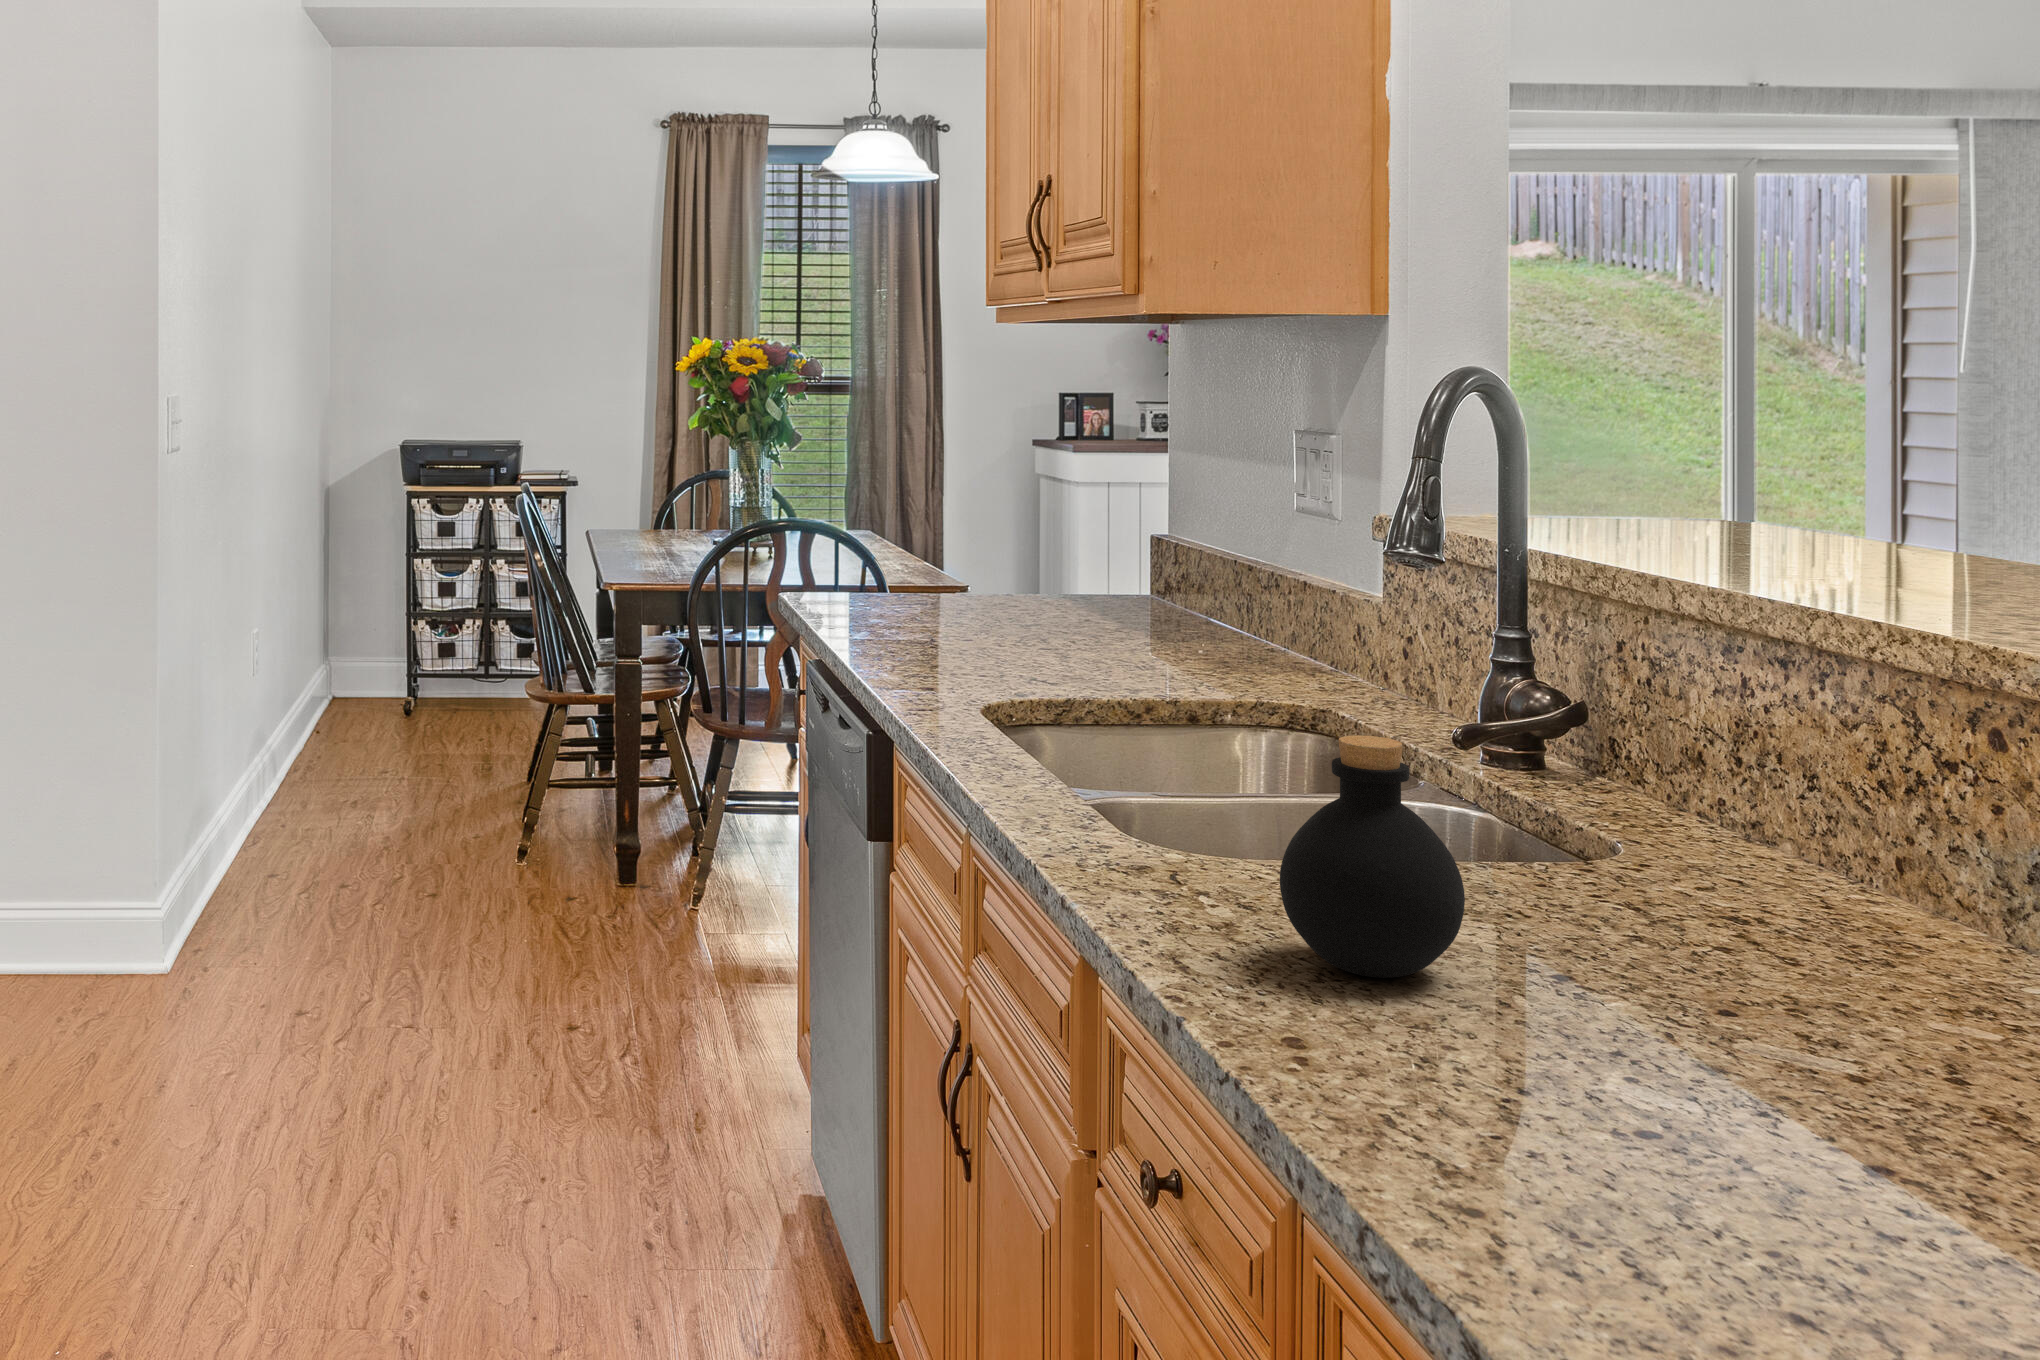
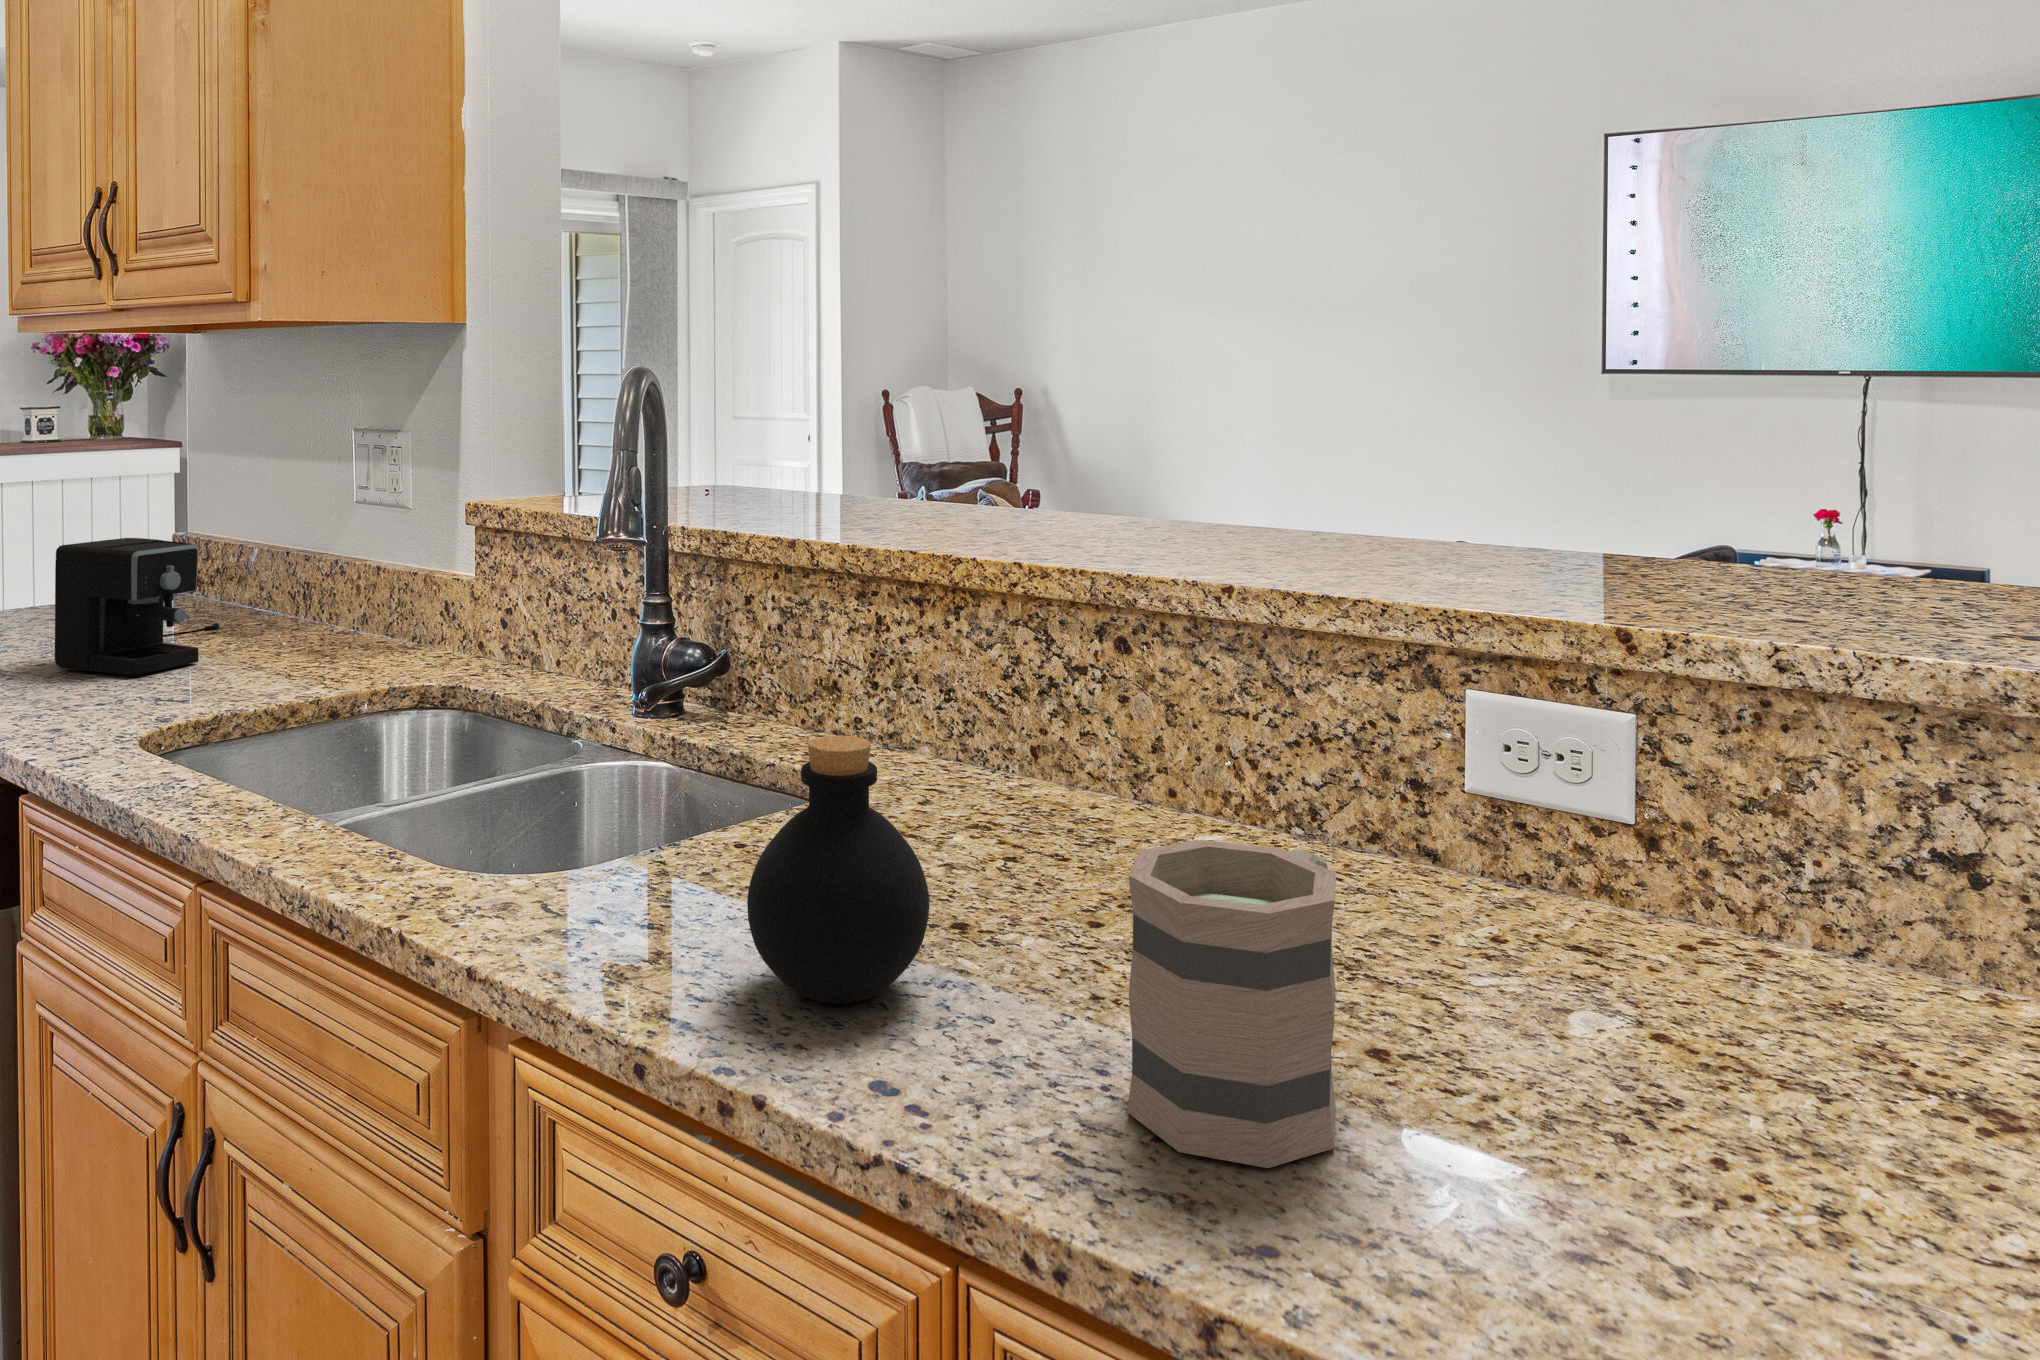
coffee maker: none [1001,533,1163,657] -> present [55,538,220,675]
mug: none [1505,867,1824,1172] -> present [1127,840,1336,1168]

